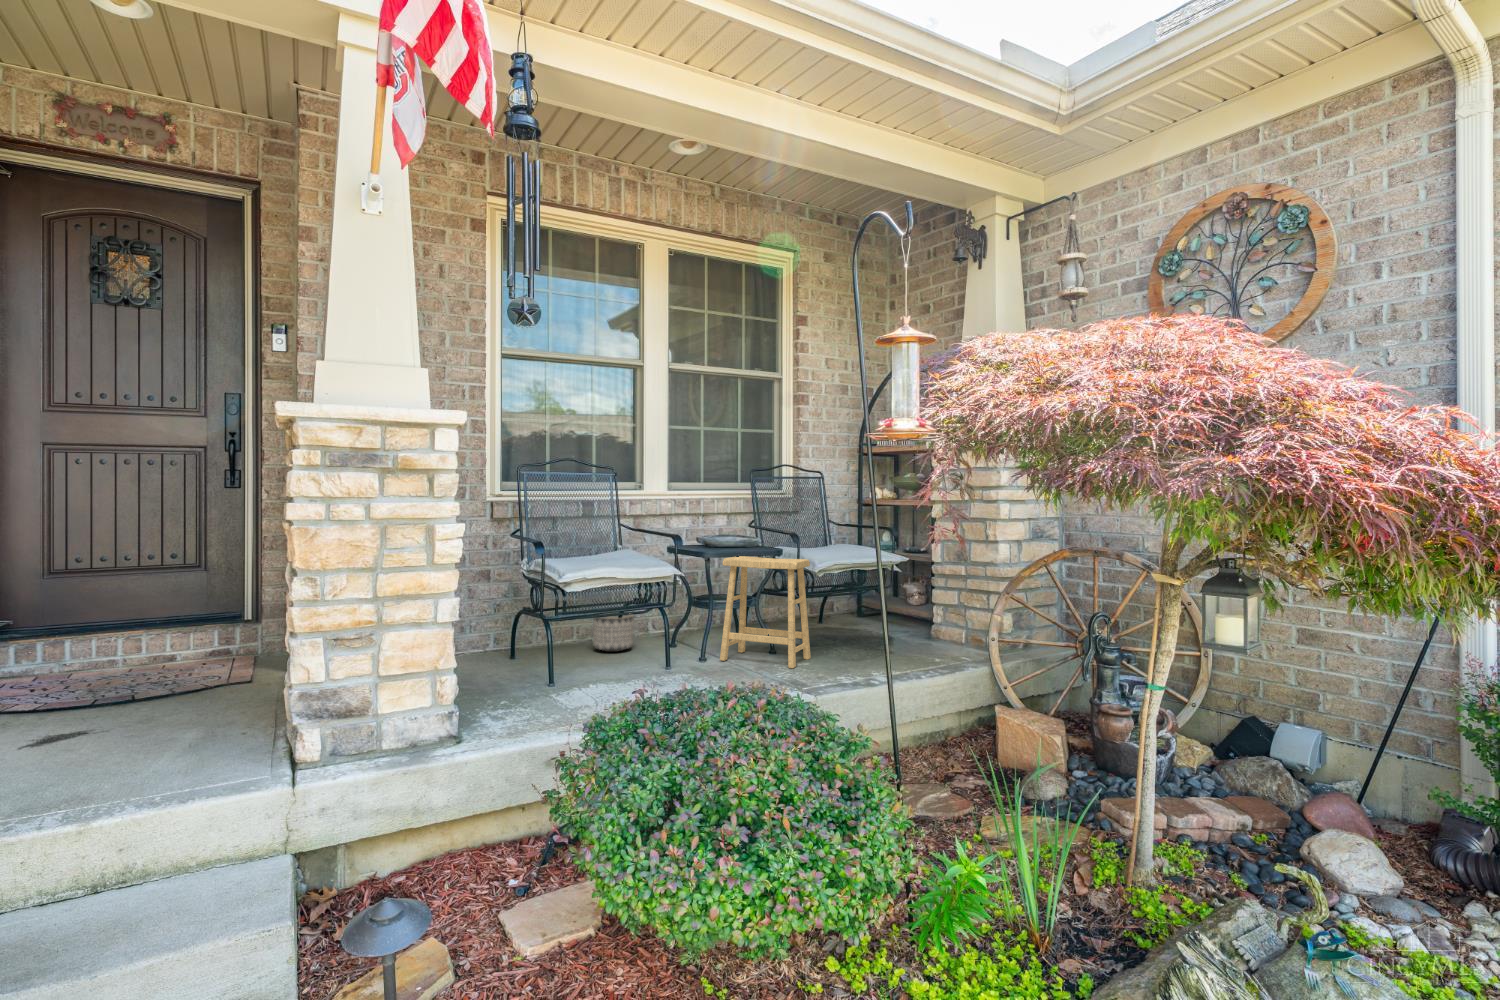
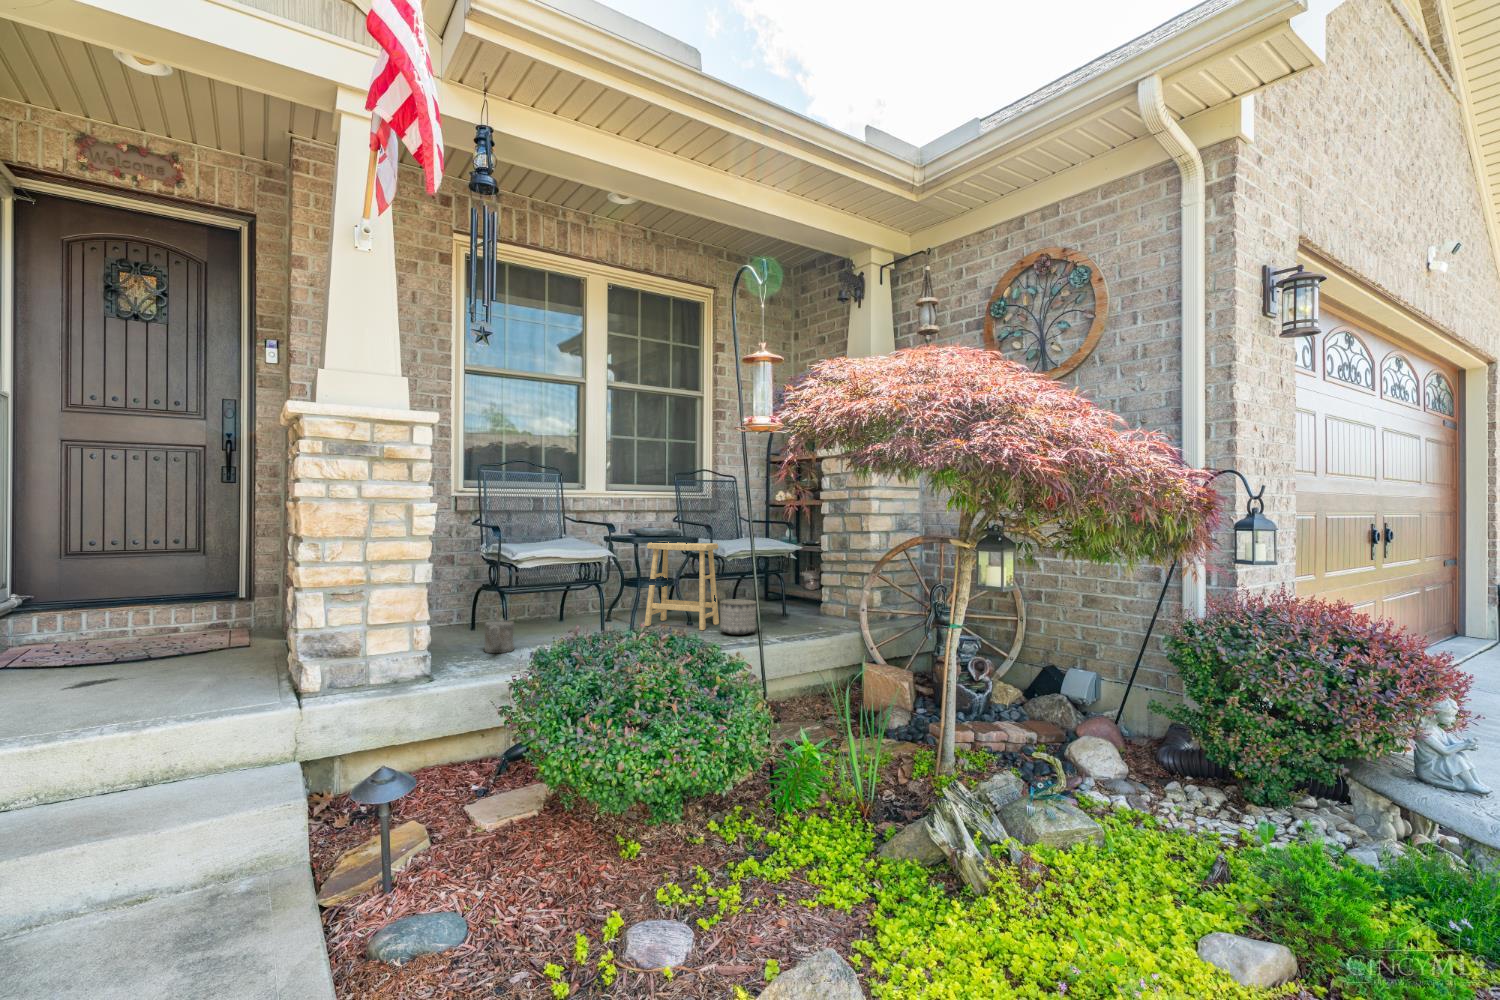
planter: present [593,615,634,652] -> present [720,599,756,635]
watering can: none [527,655,564,701] -> present [484,618,515,653]

